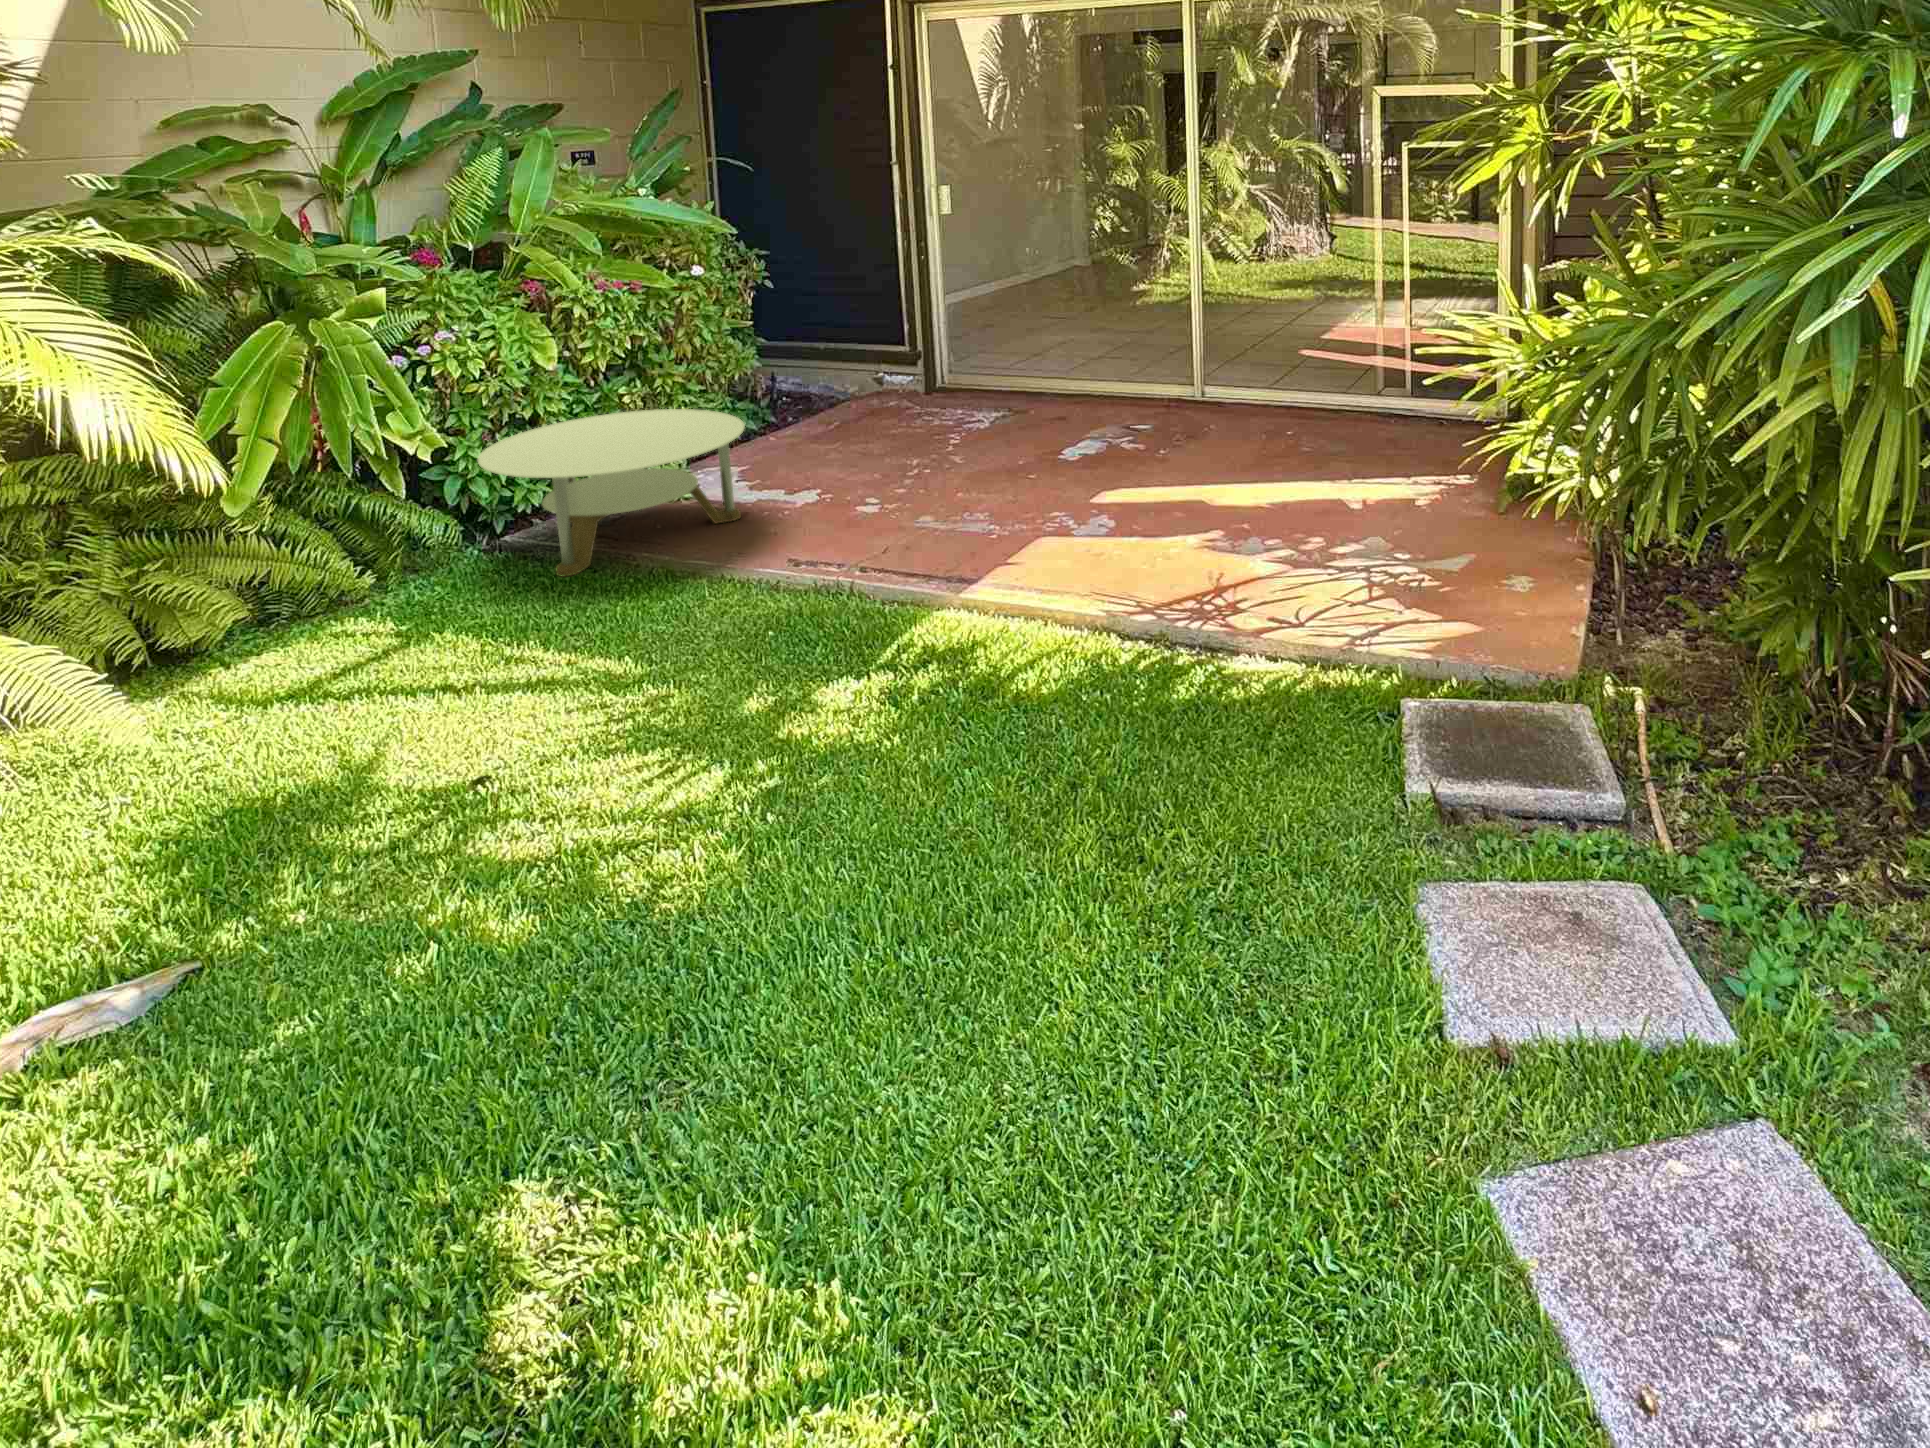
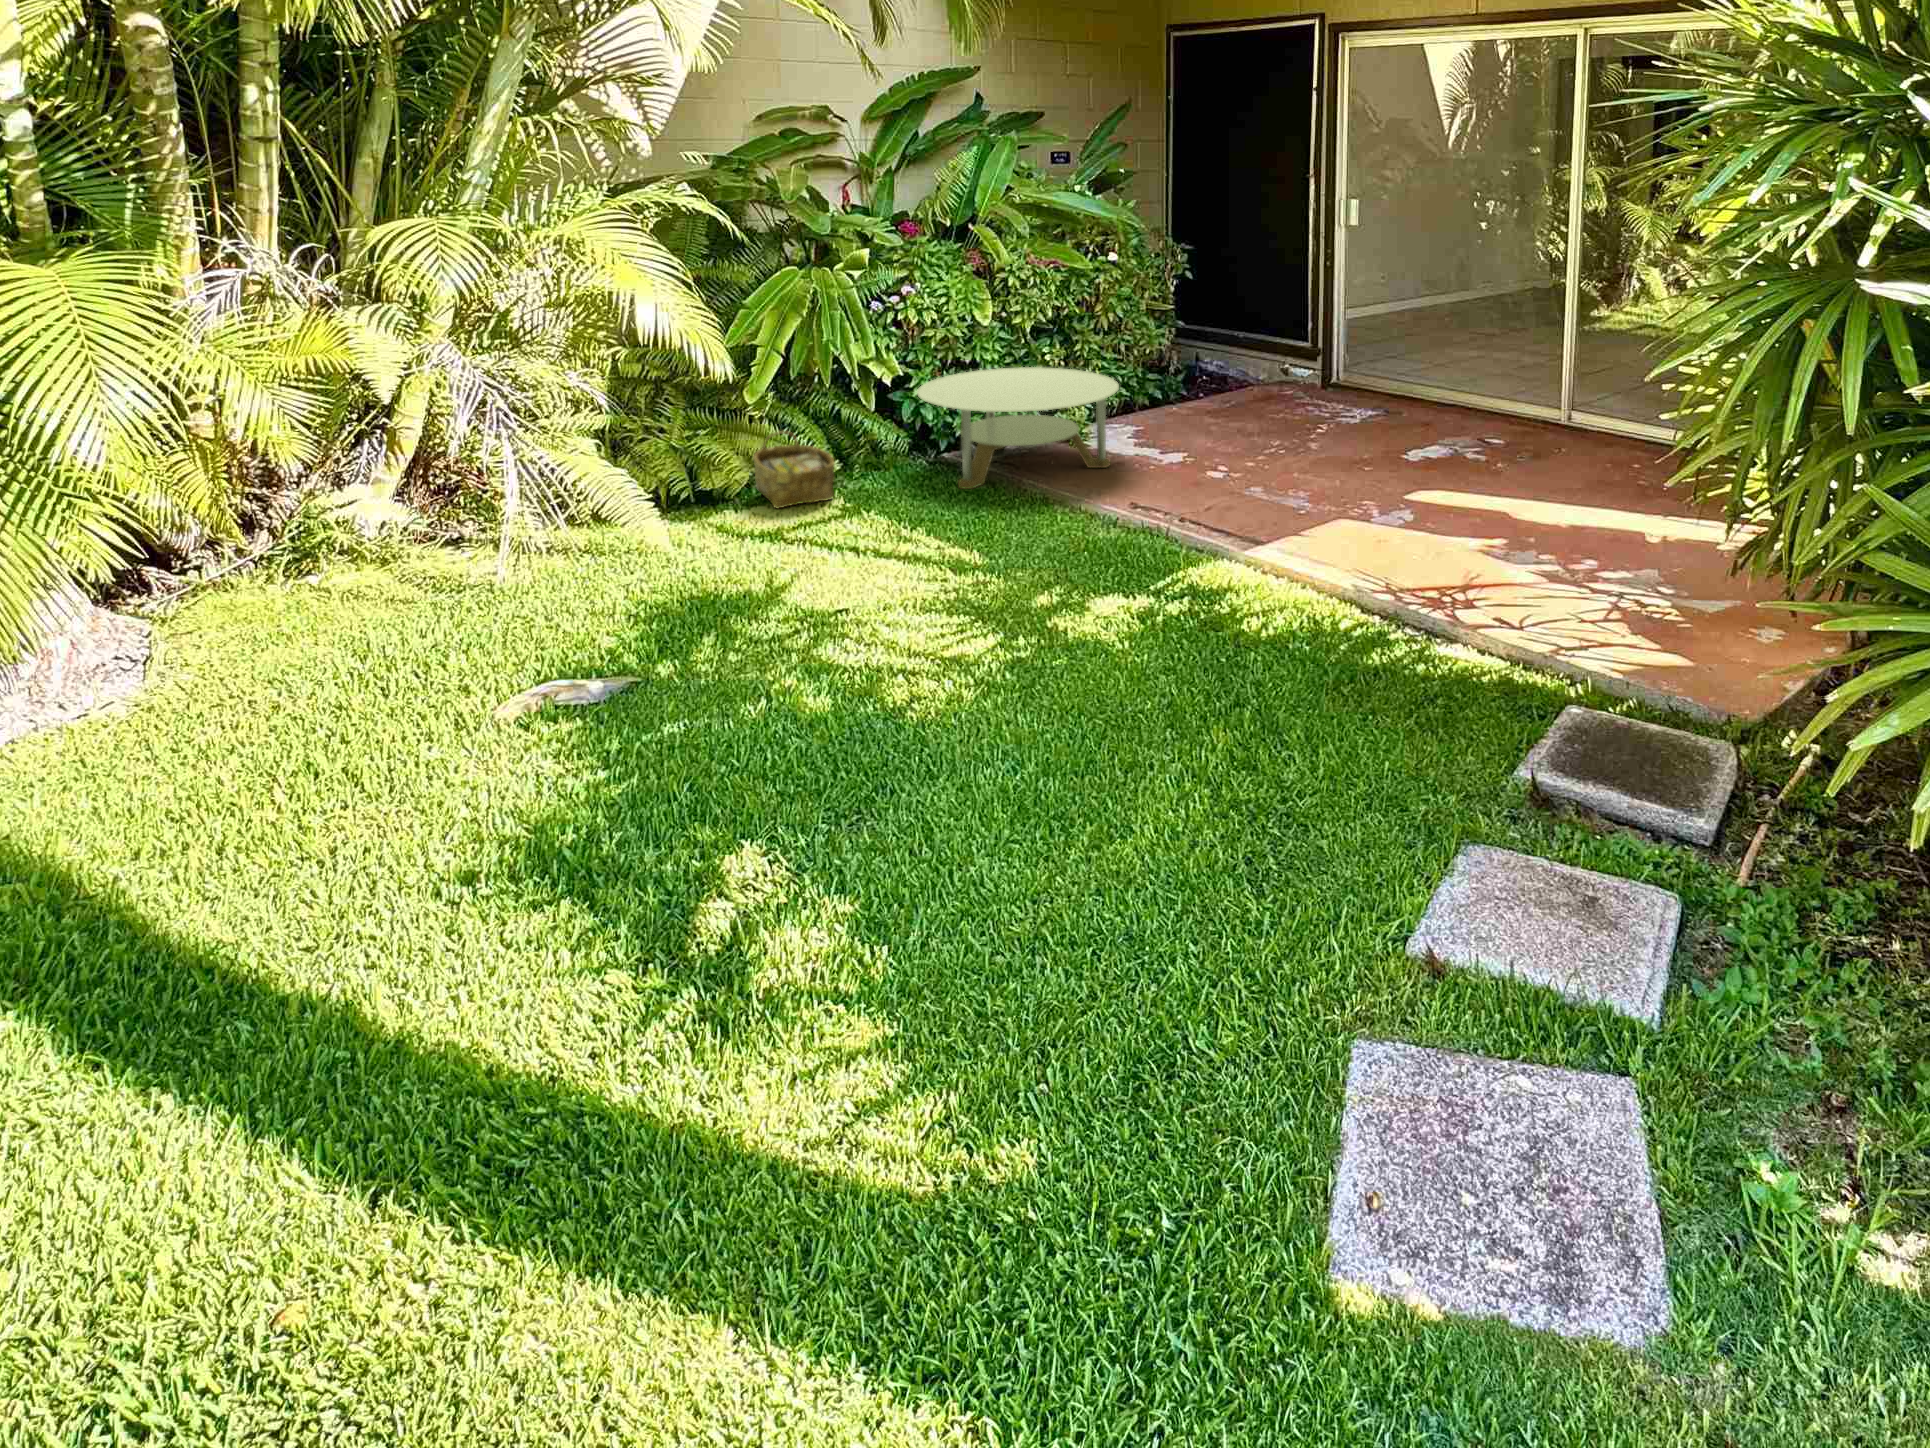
woven basket: none [251,542,384,650] -> present [753,431,835,508]

